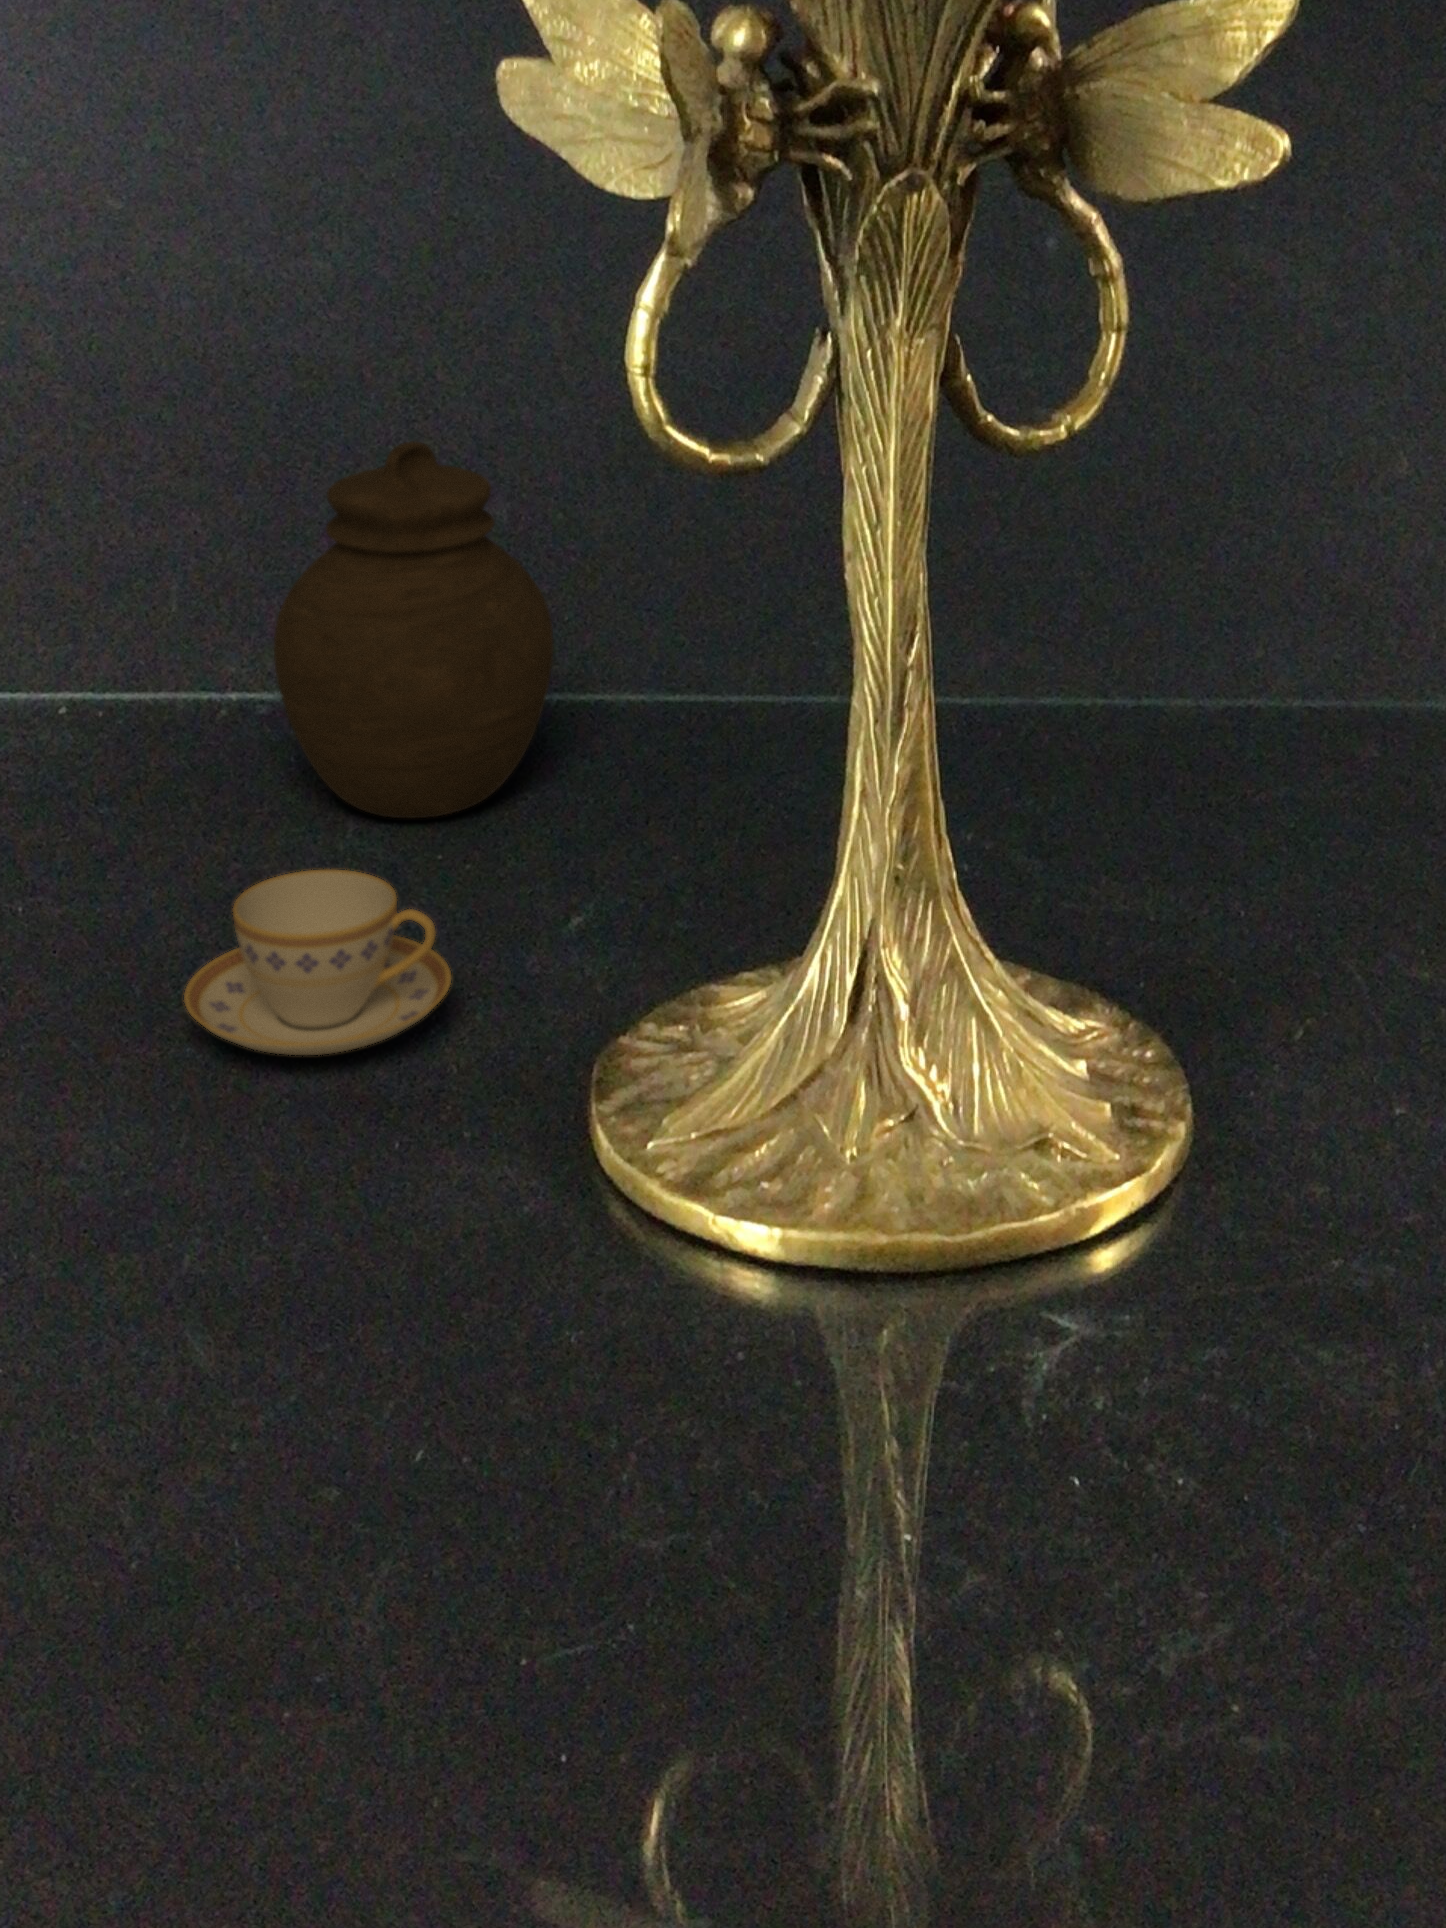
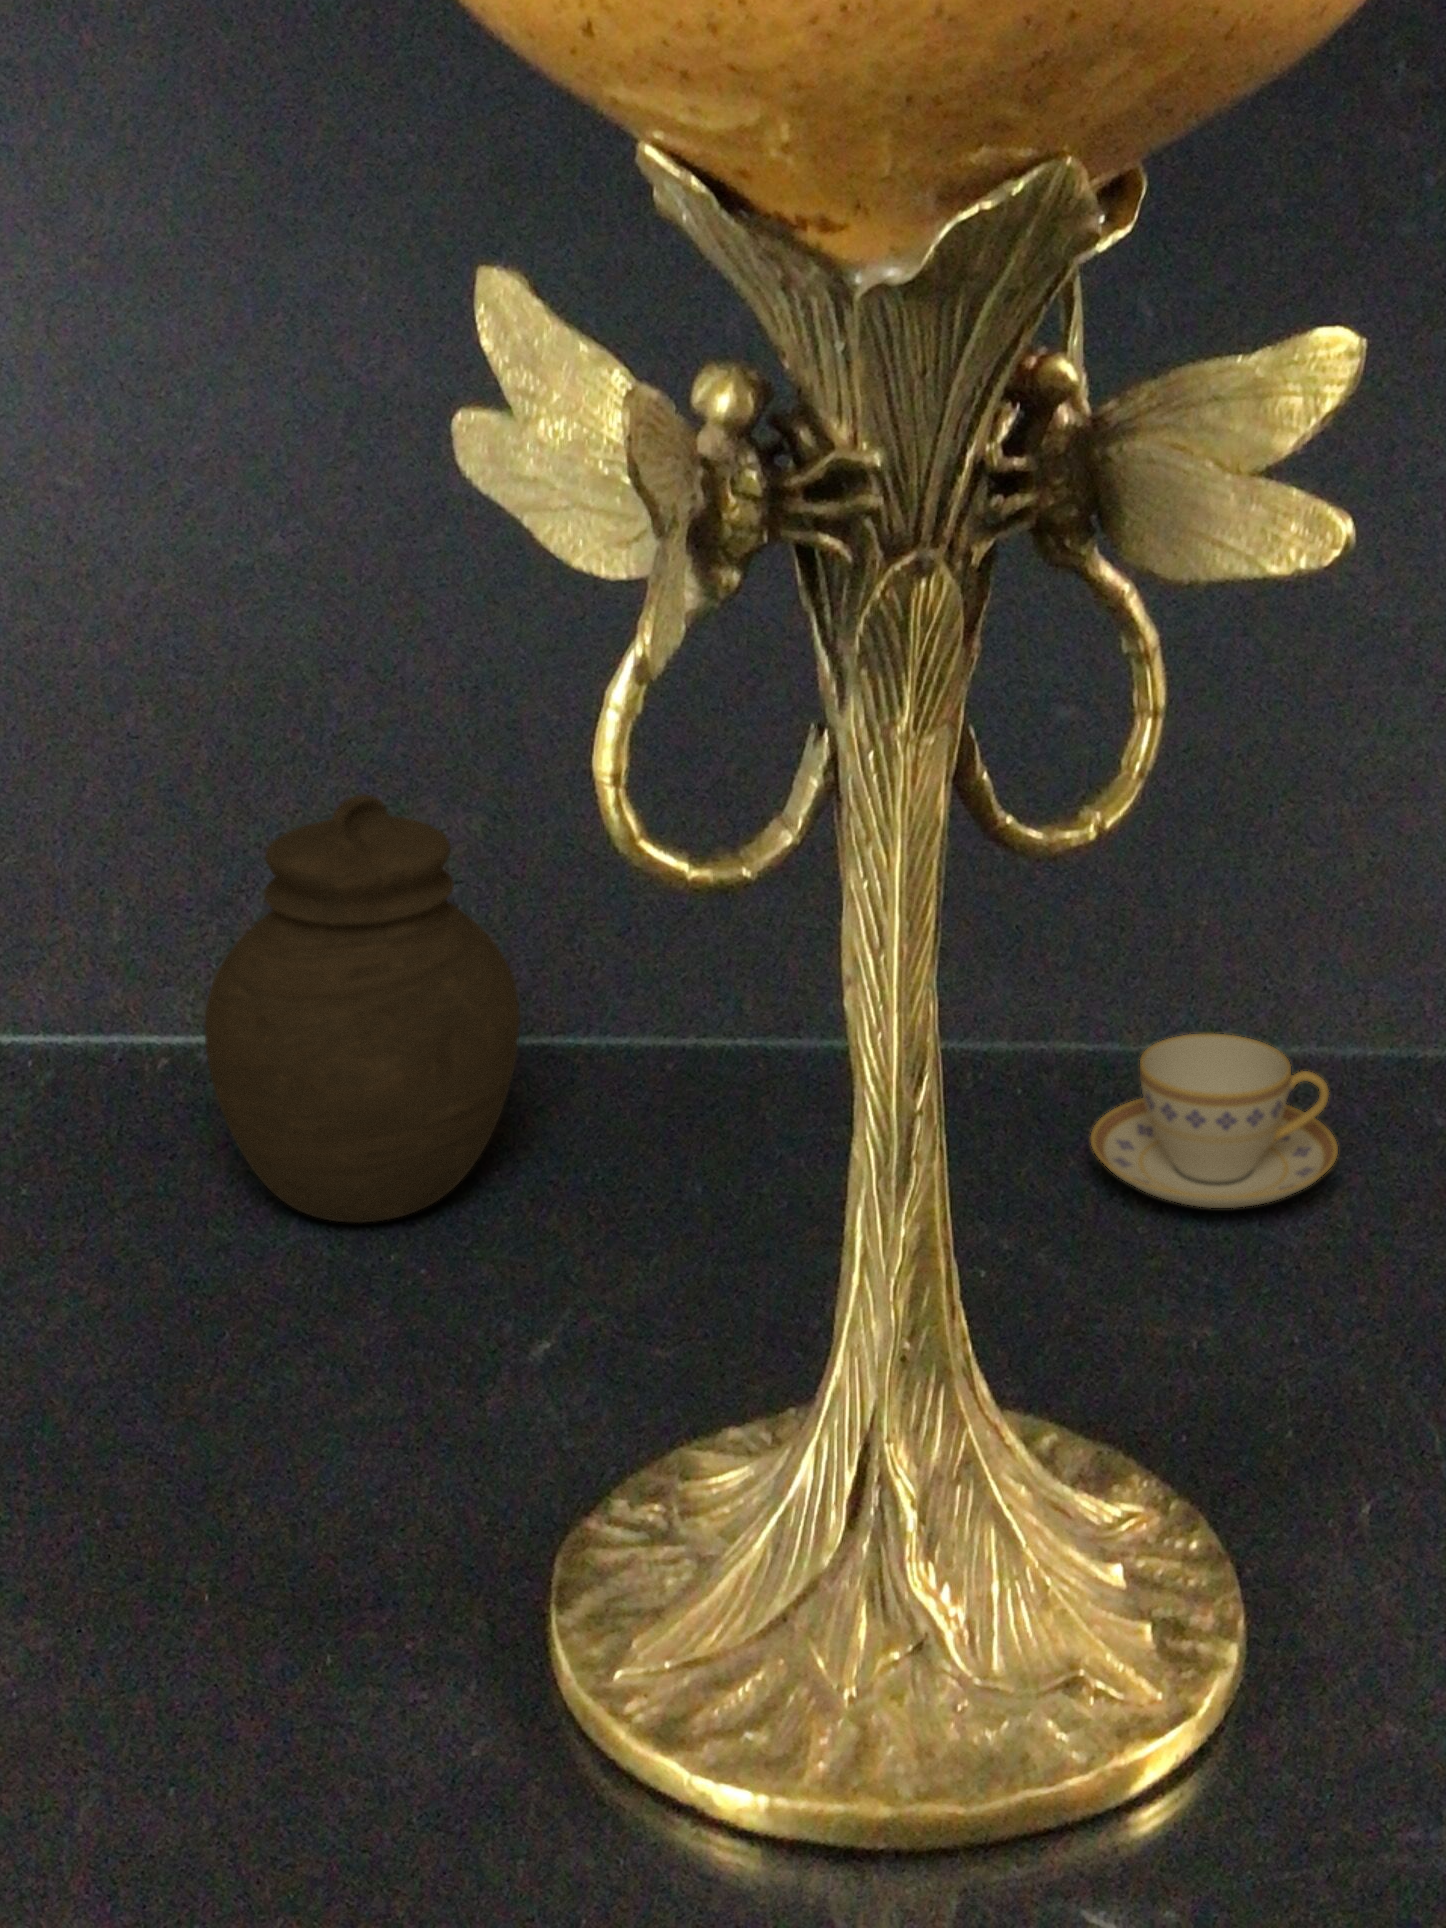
teacup: present [184,869,451,1055] -> present [1091,1034,1338,1208]

